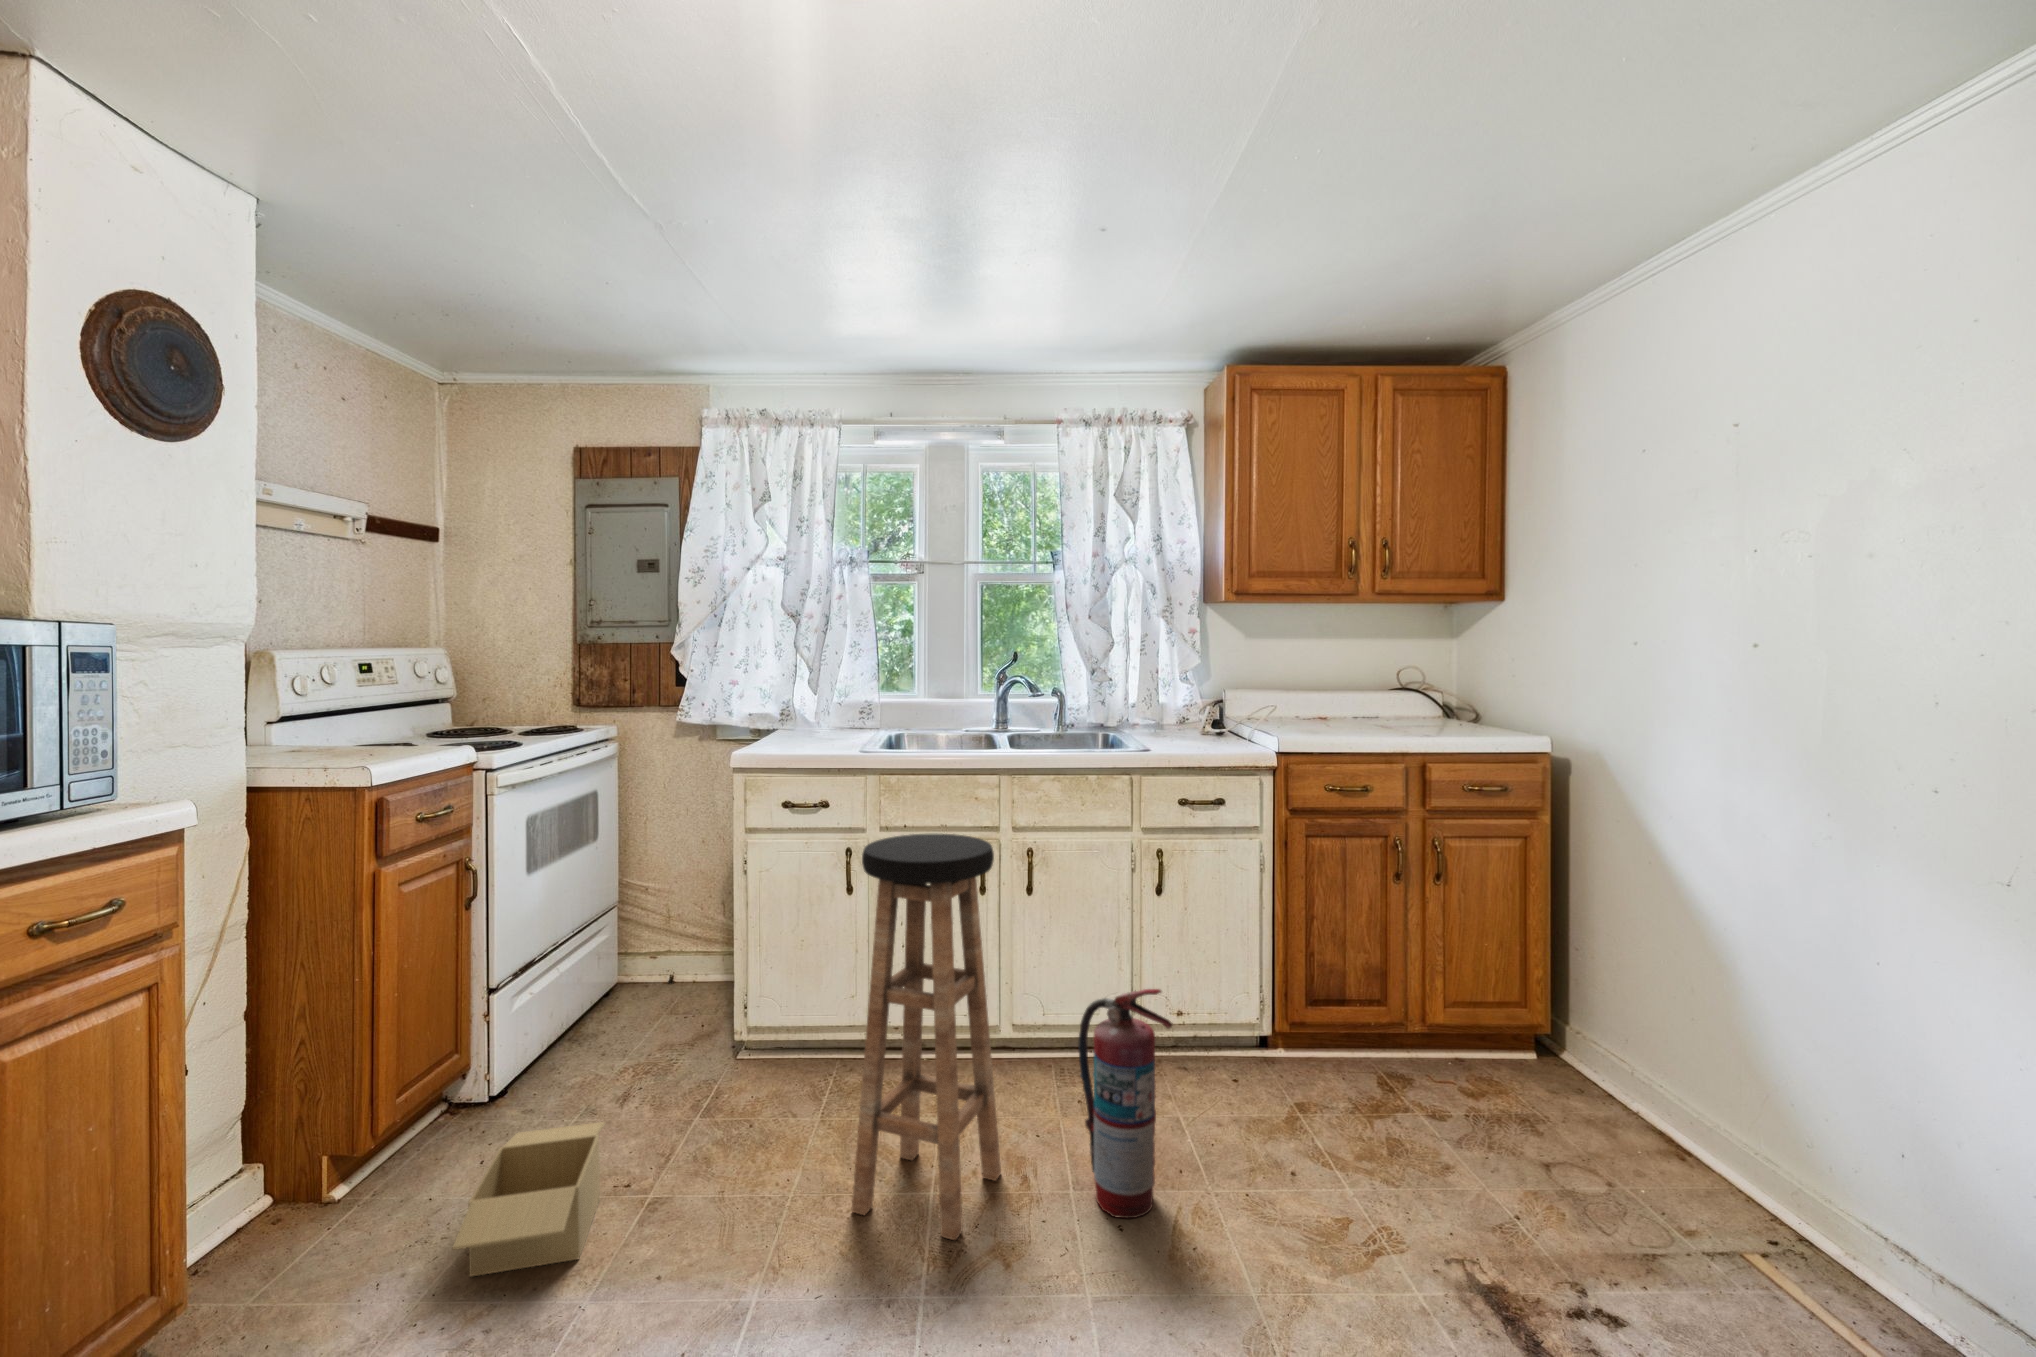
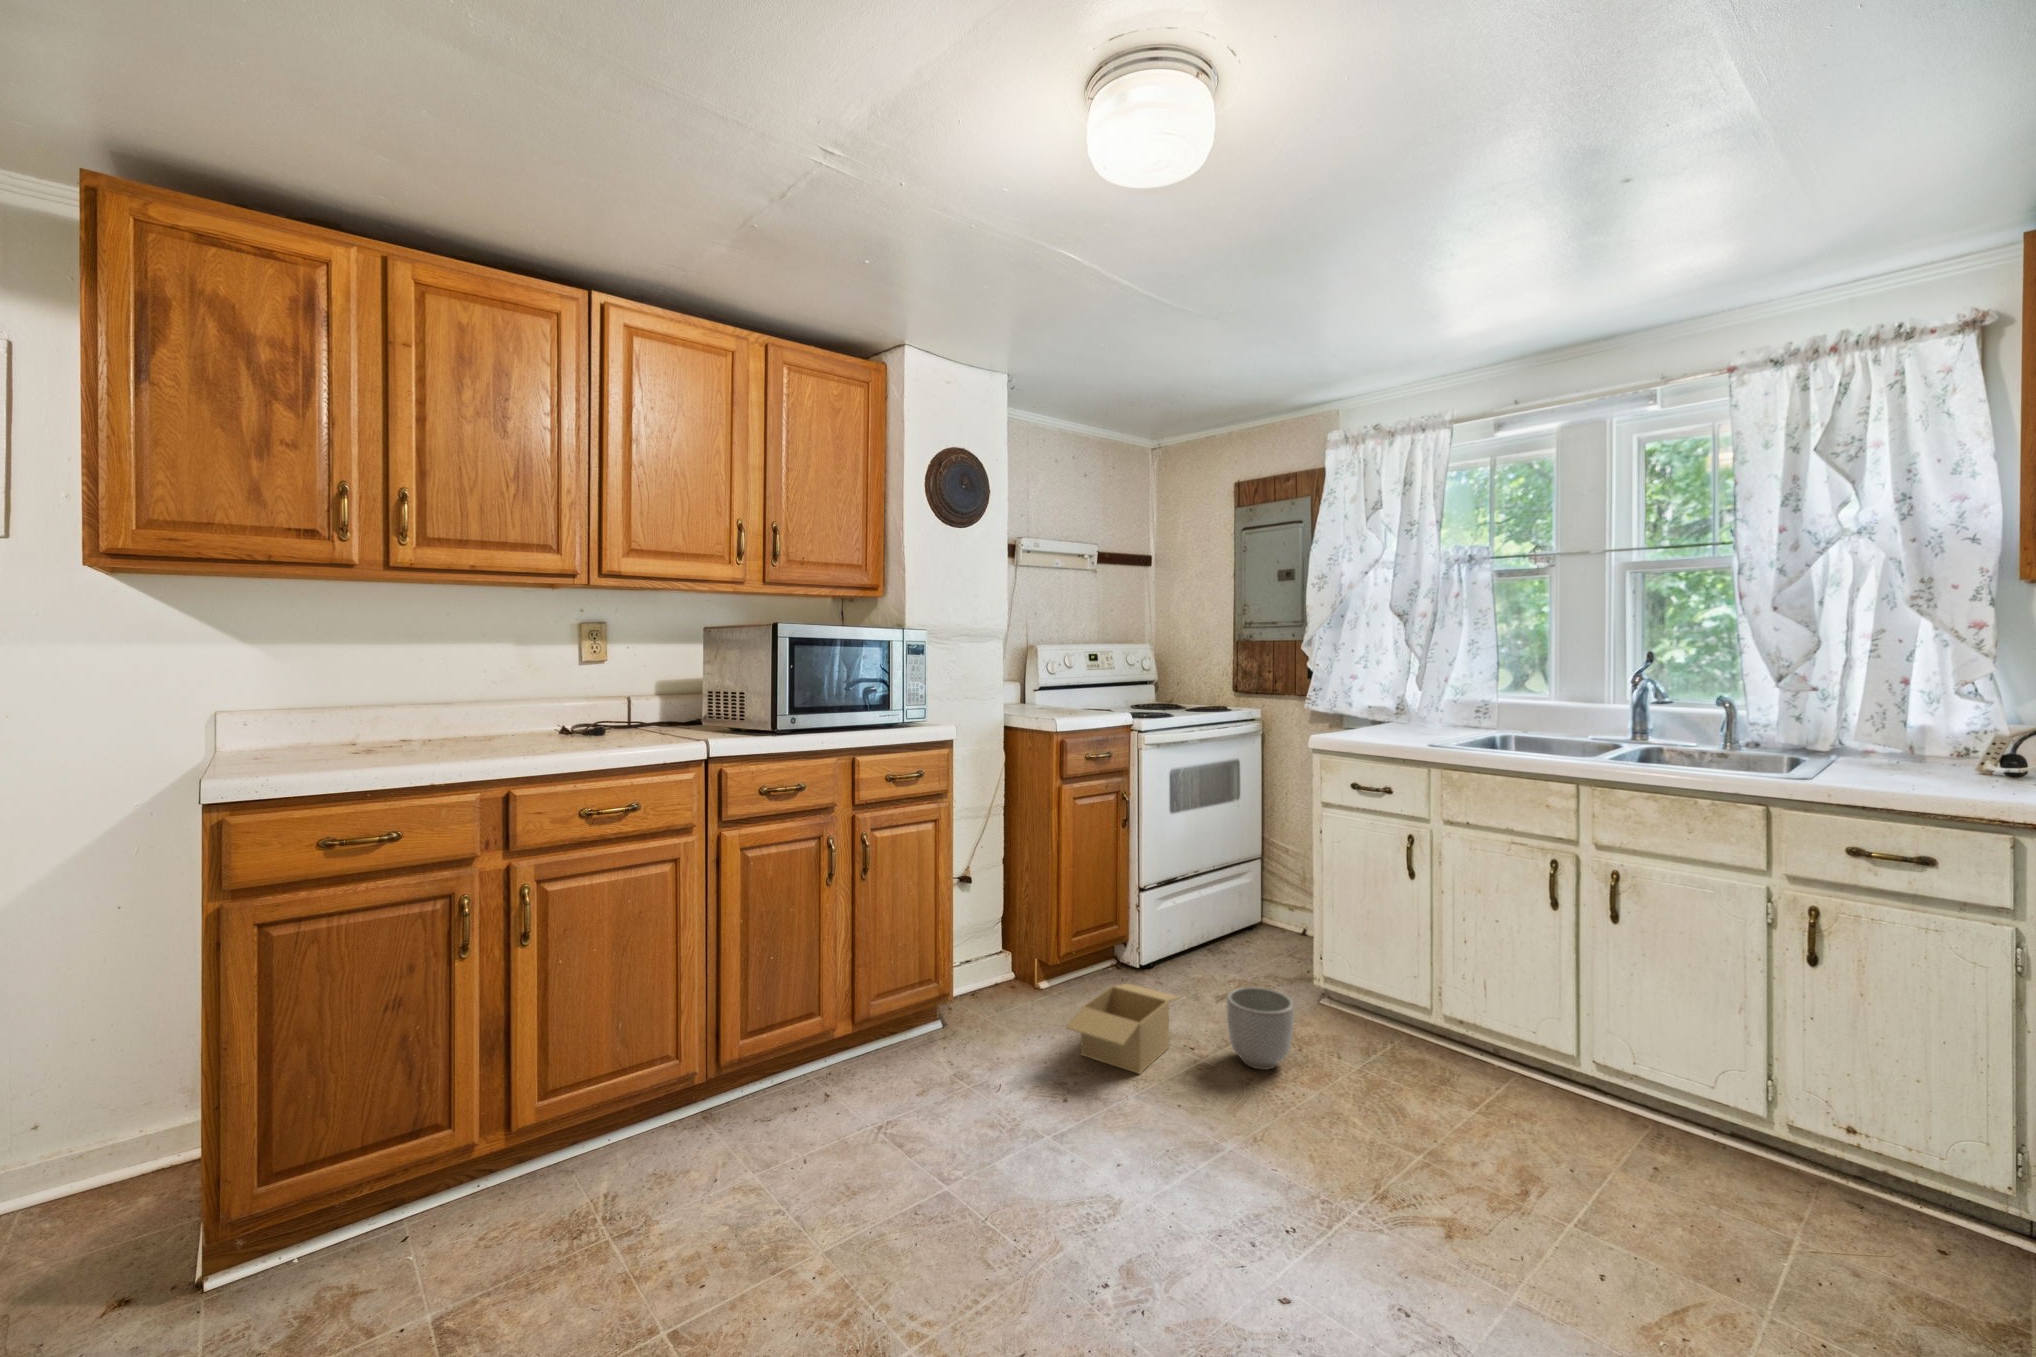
bar stool: present [851,834,1001,1240] -> none [1336,820,1497,1196]
fire extinguisher: present [1078,989,1172,1218] -> none [1586,1030,1684,1283]
planter: none [679,1067,764,1174] -> present [1227,987,1295,1070]

